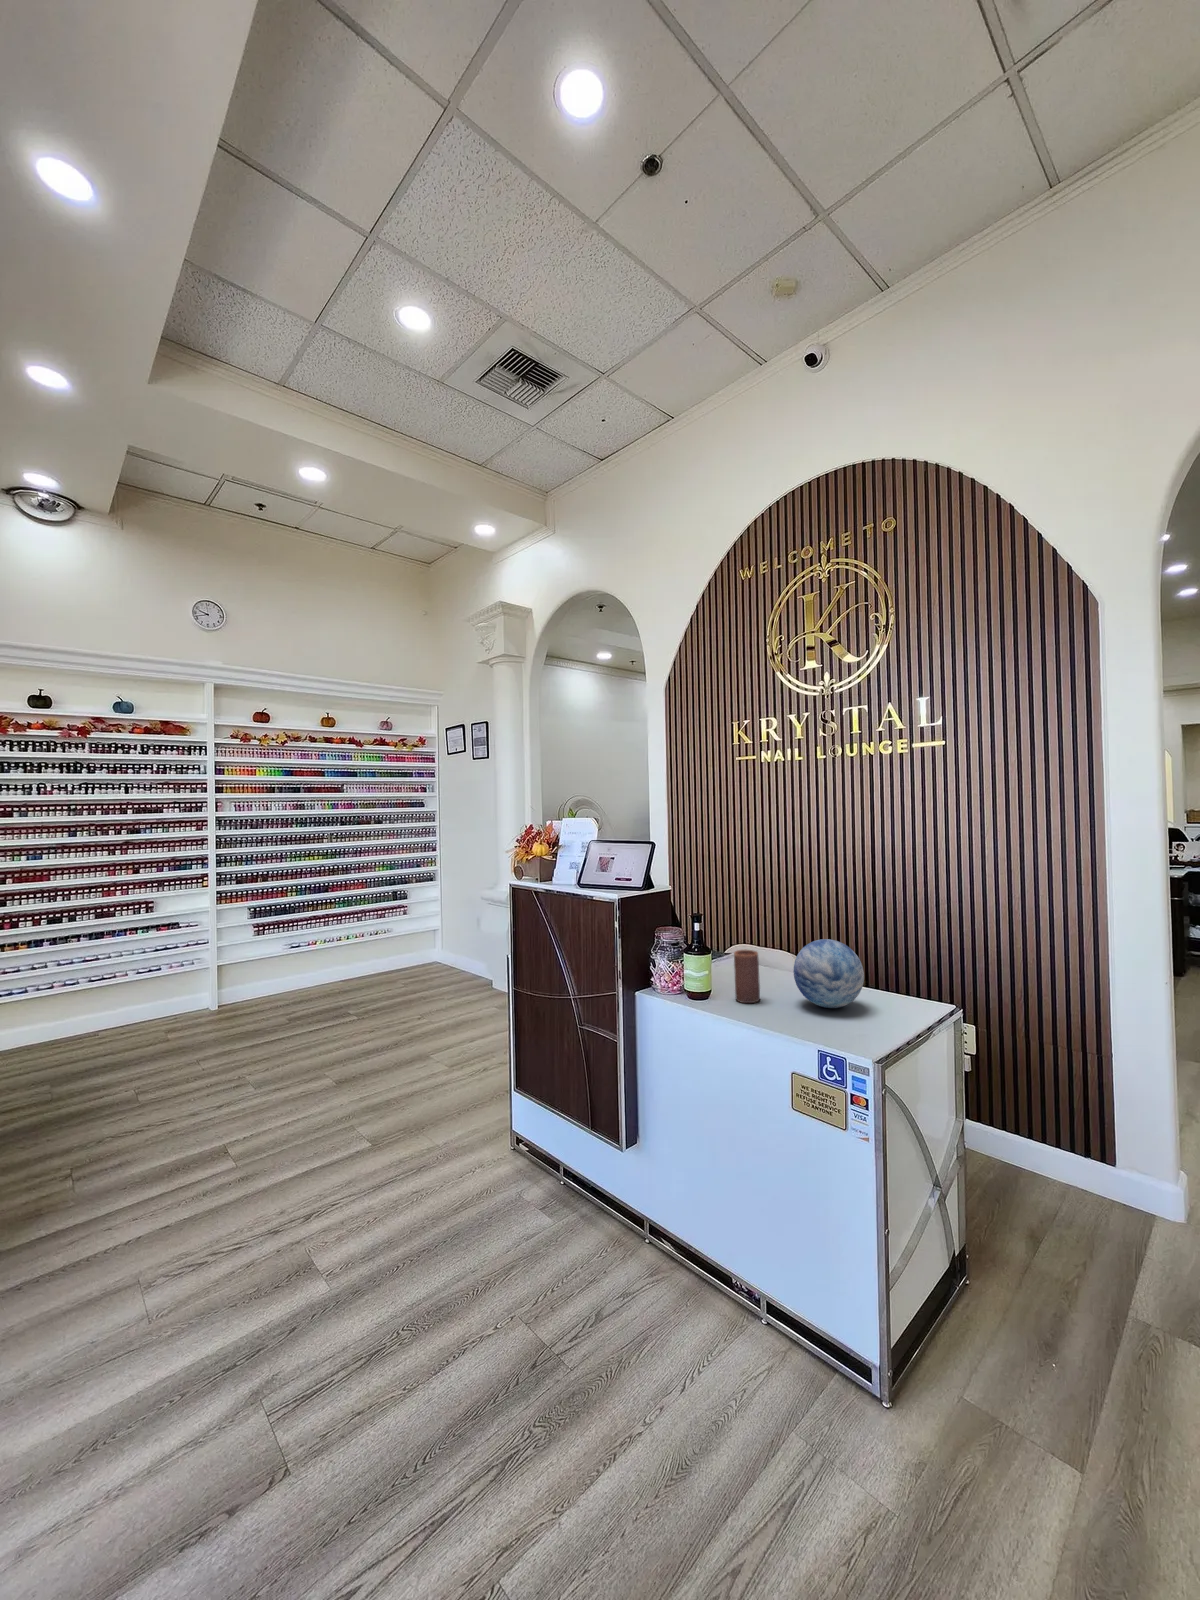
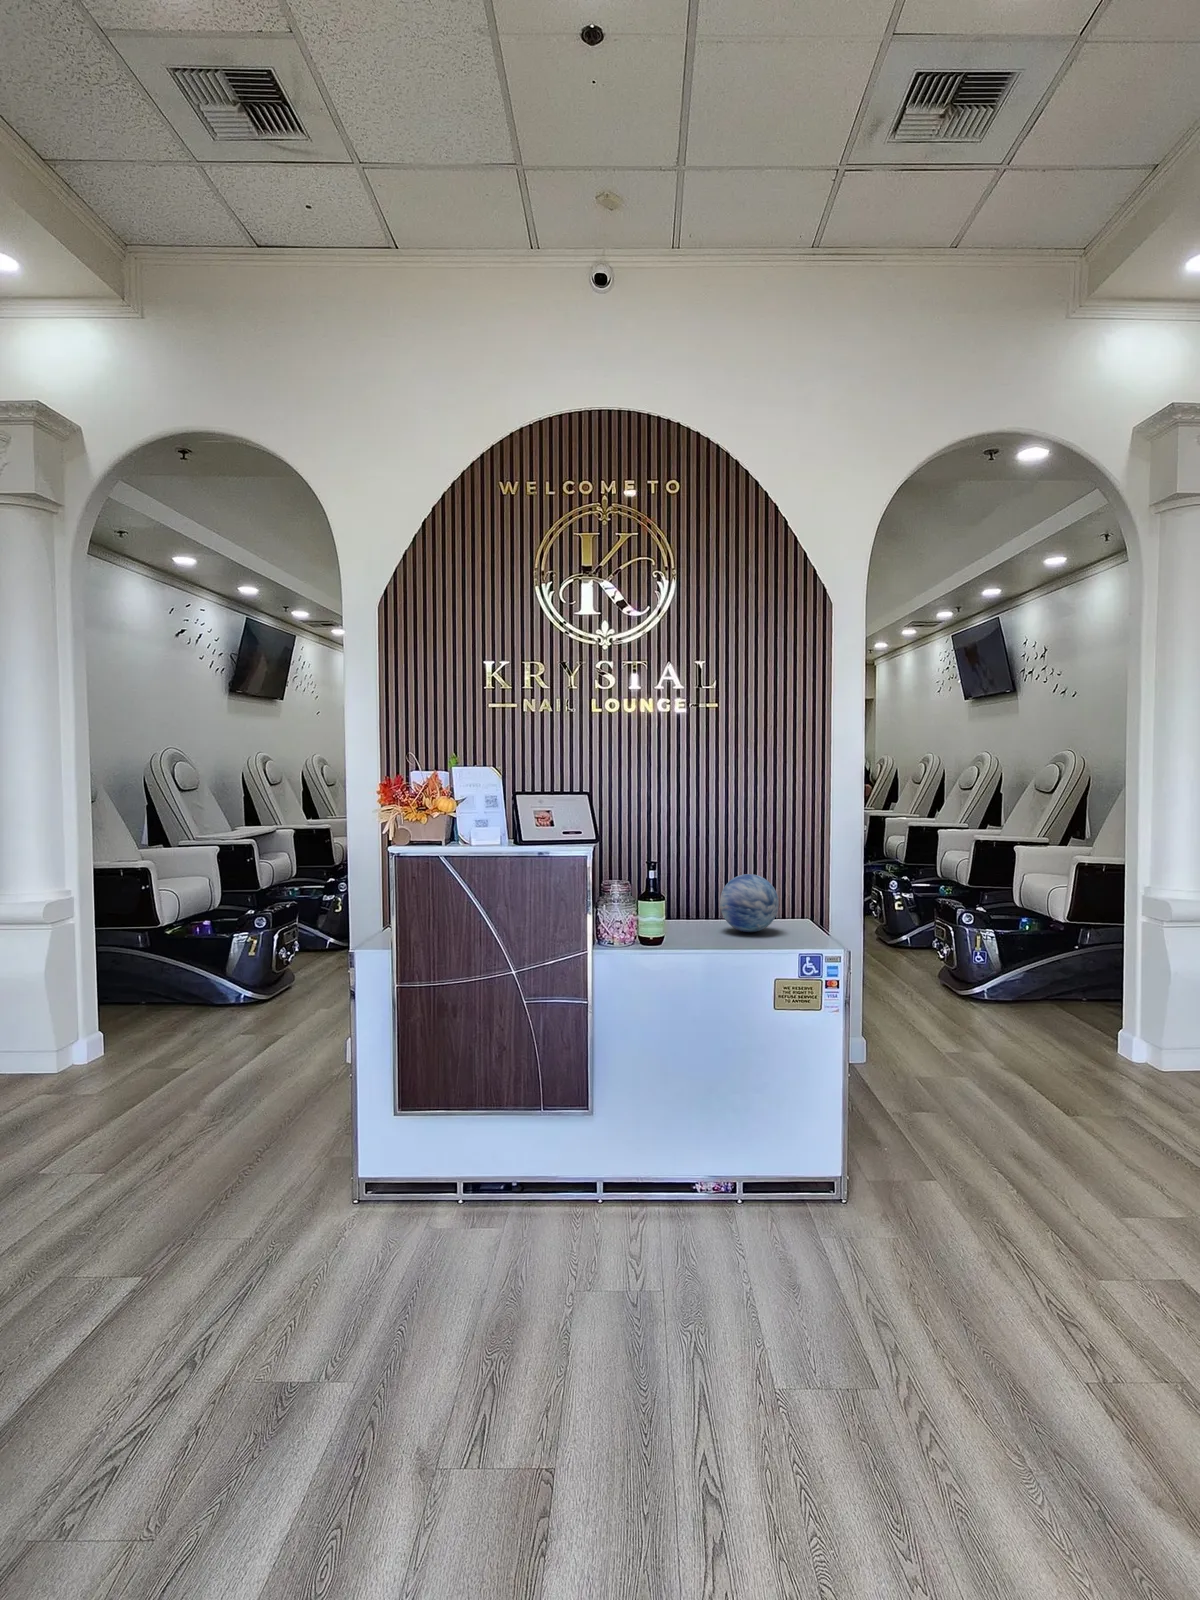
candle: present [734,950,760,1003] -> none [676,891,699,939]

